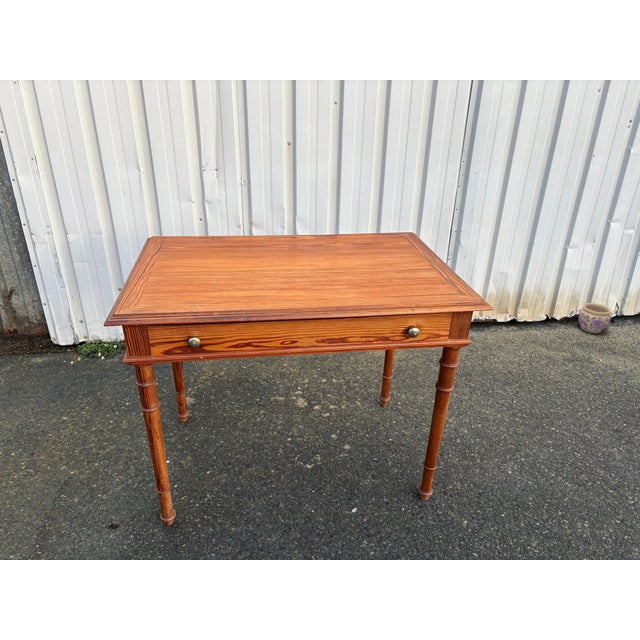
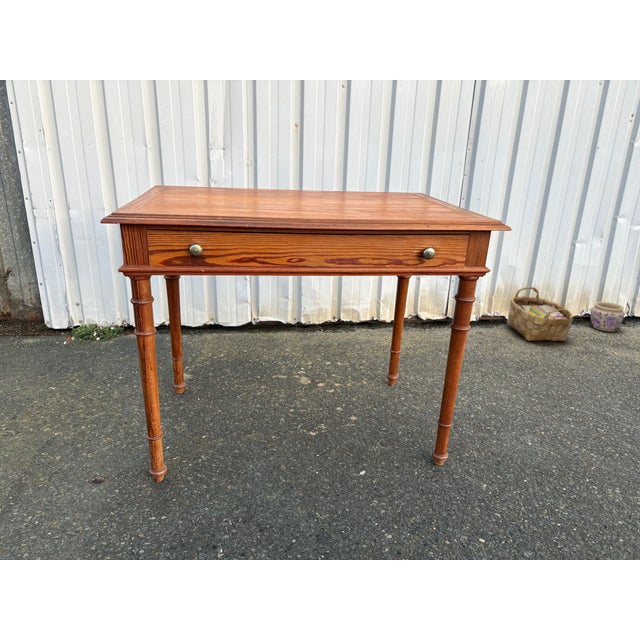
woven basket: none [497,291,561,347] -> present [507,287,573,341]

